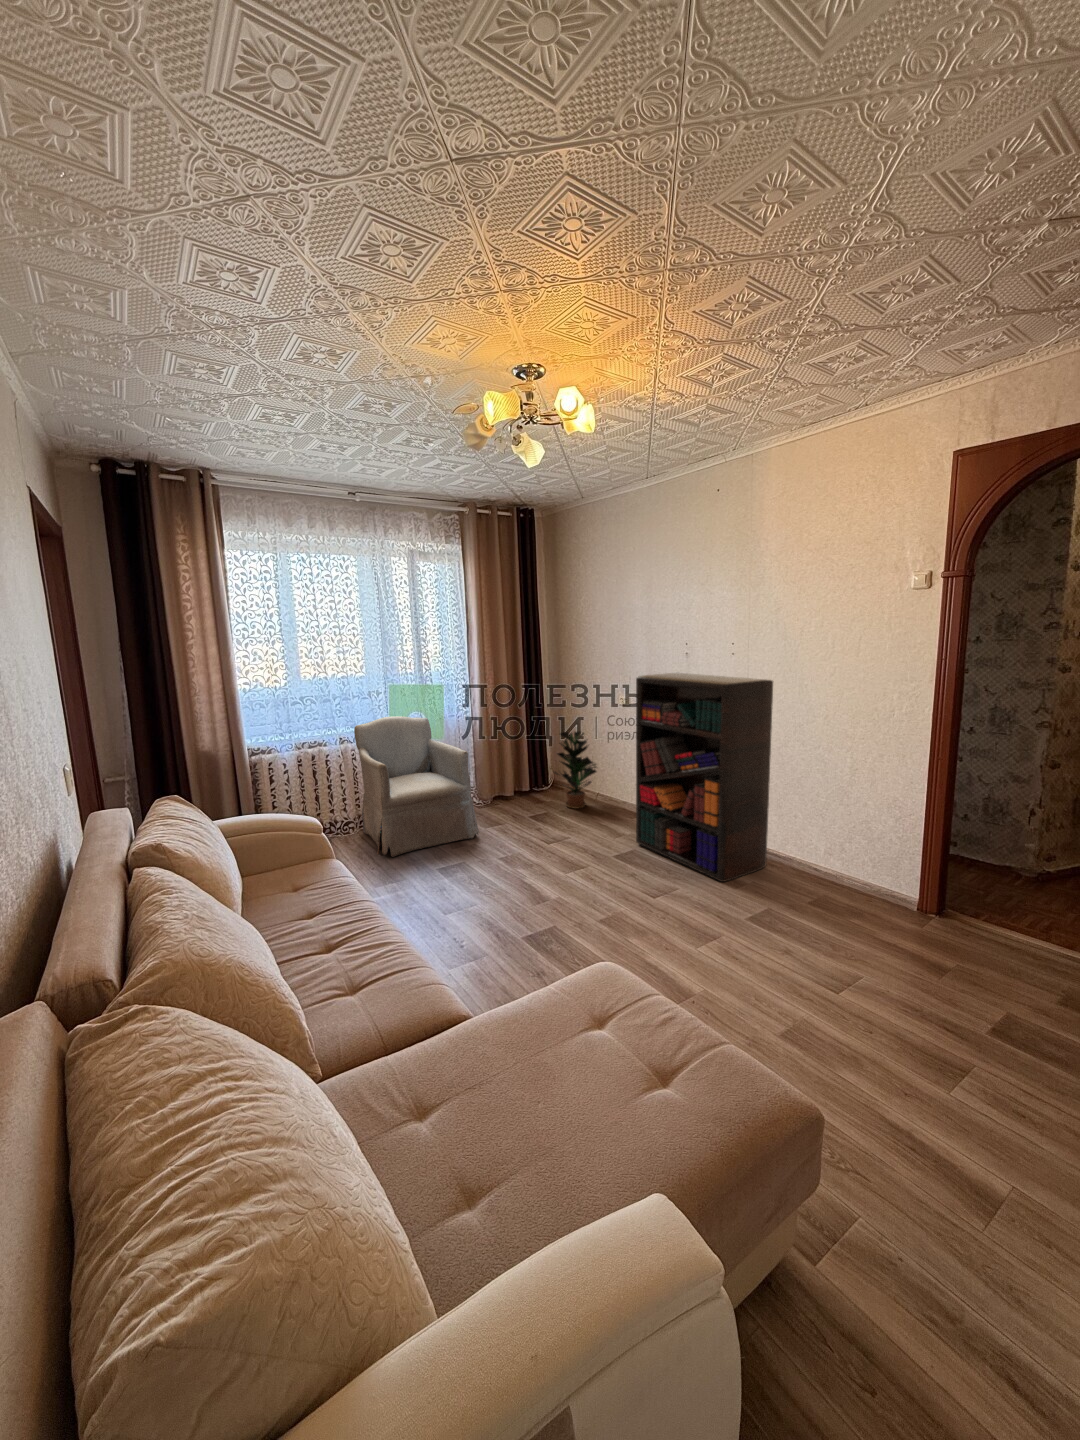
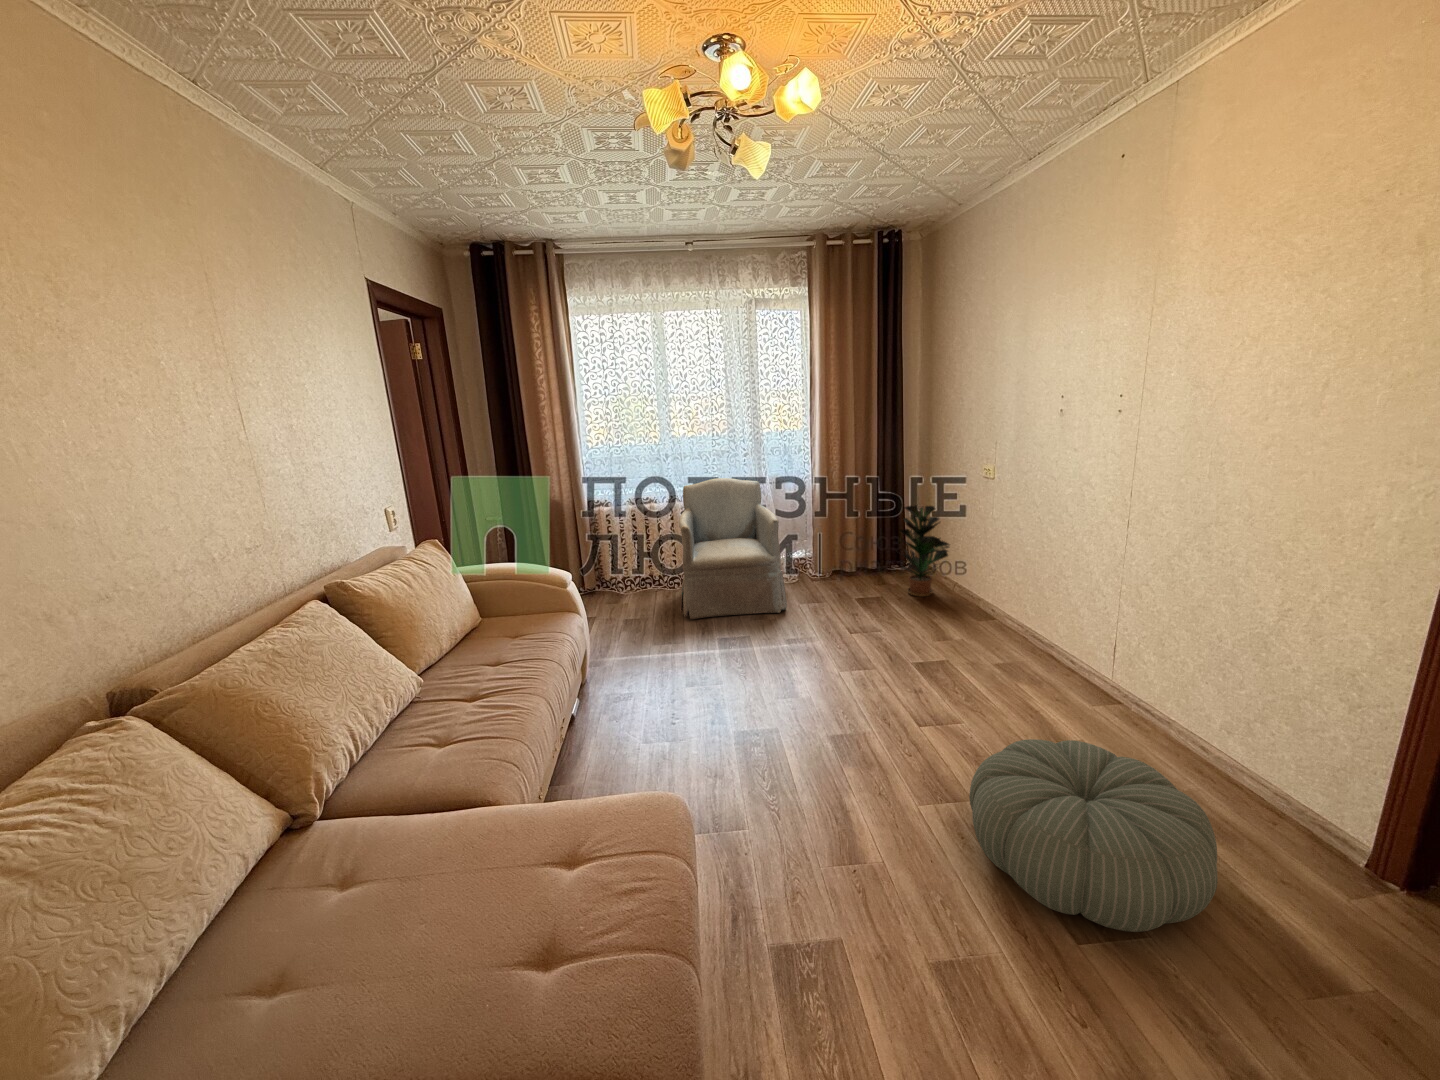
bookshelf: present [636,673,773,882] -> none [957,436,1156,721]
pouf: none [732,881,893,992] -> present [969,739,1218,932]

